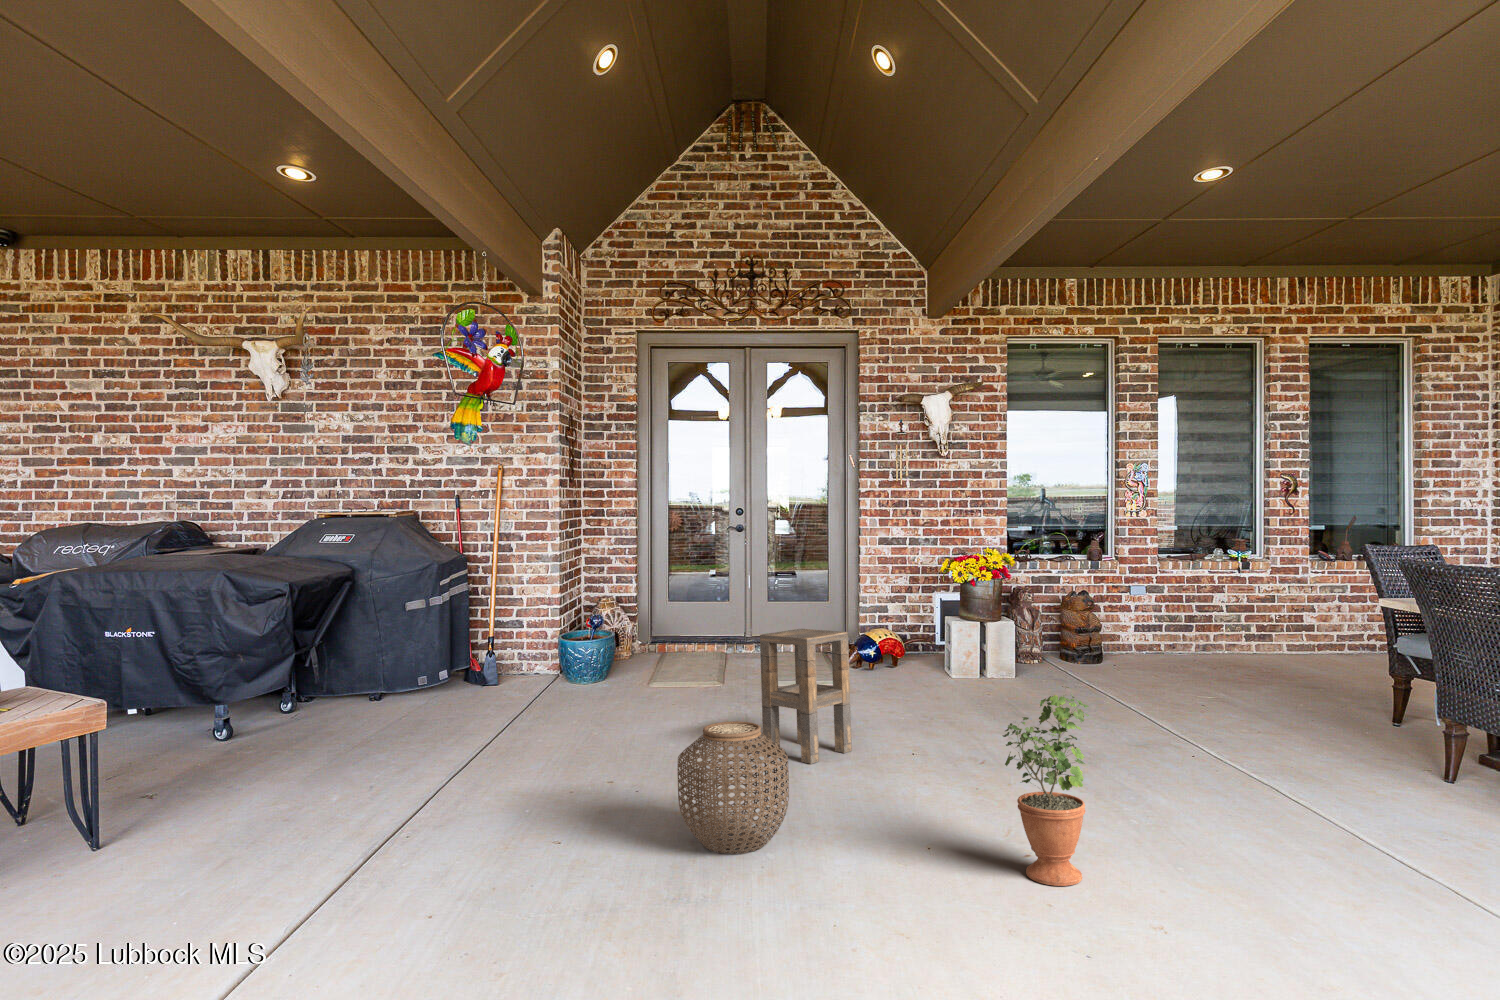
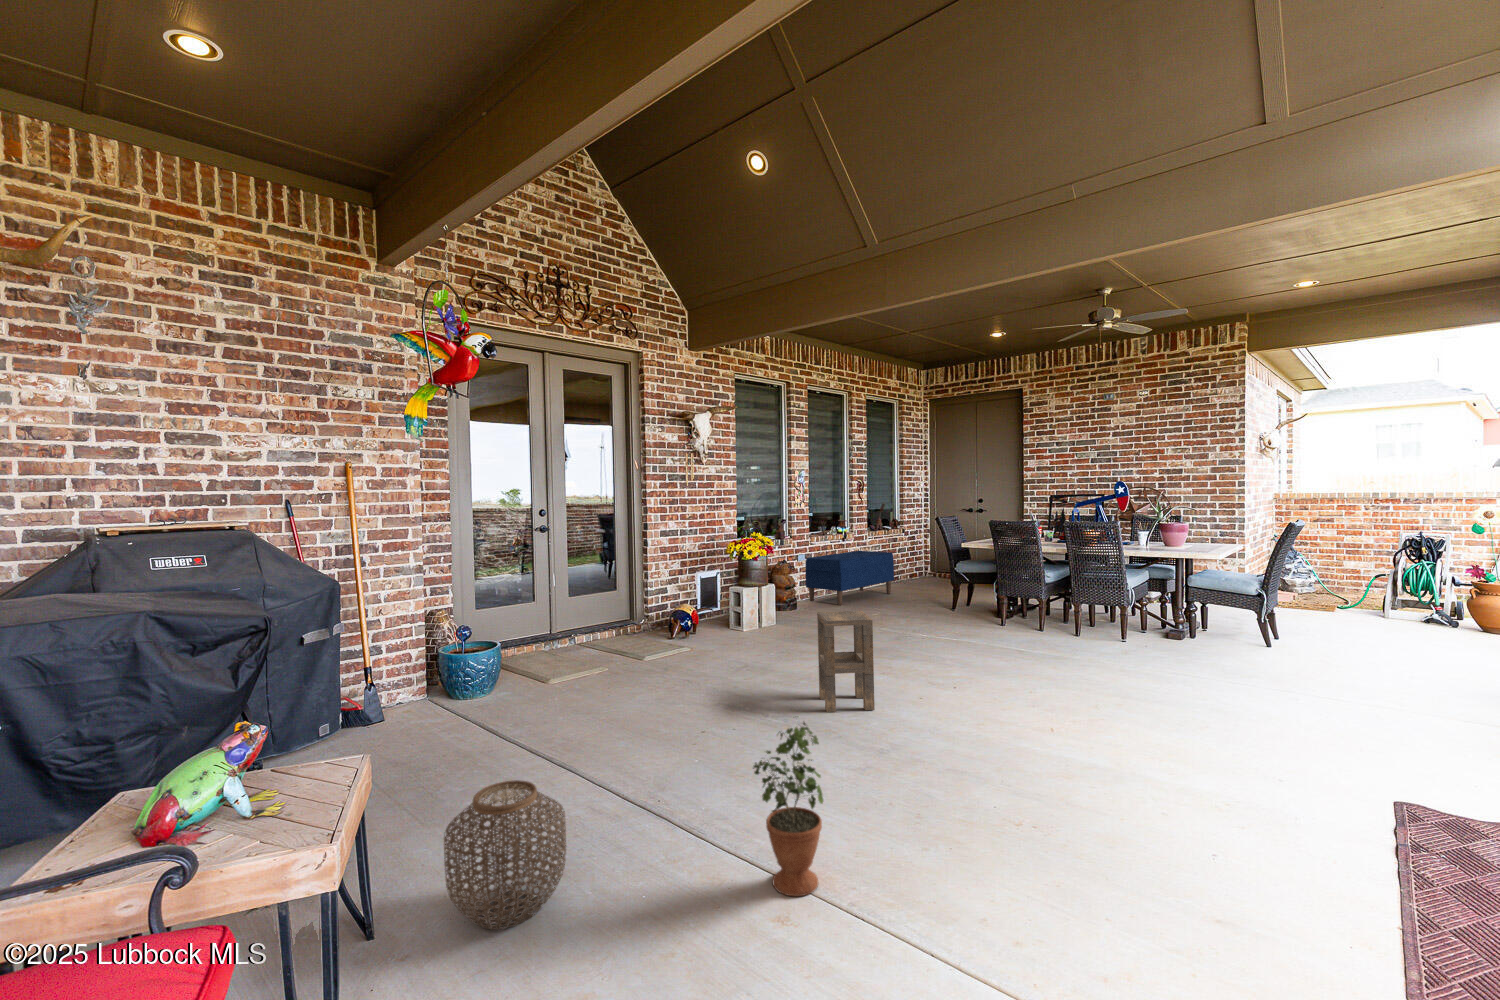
bench: none [1162,585,1358,667] -> present [805,551,894,605]
potted plant: present [1003,686,1089,886] -> present [753,722,823,896]
woven basket: present [677,721,789,854] -> present [444,780,566,930]

